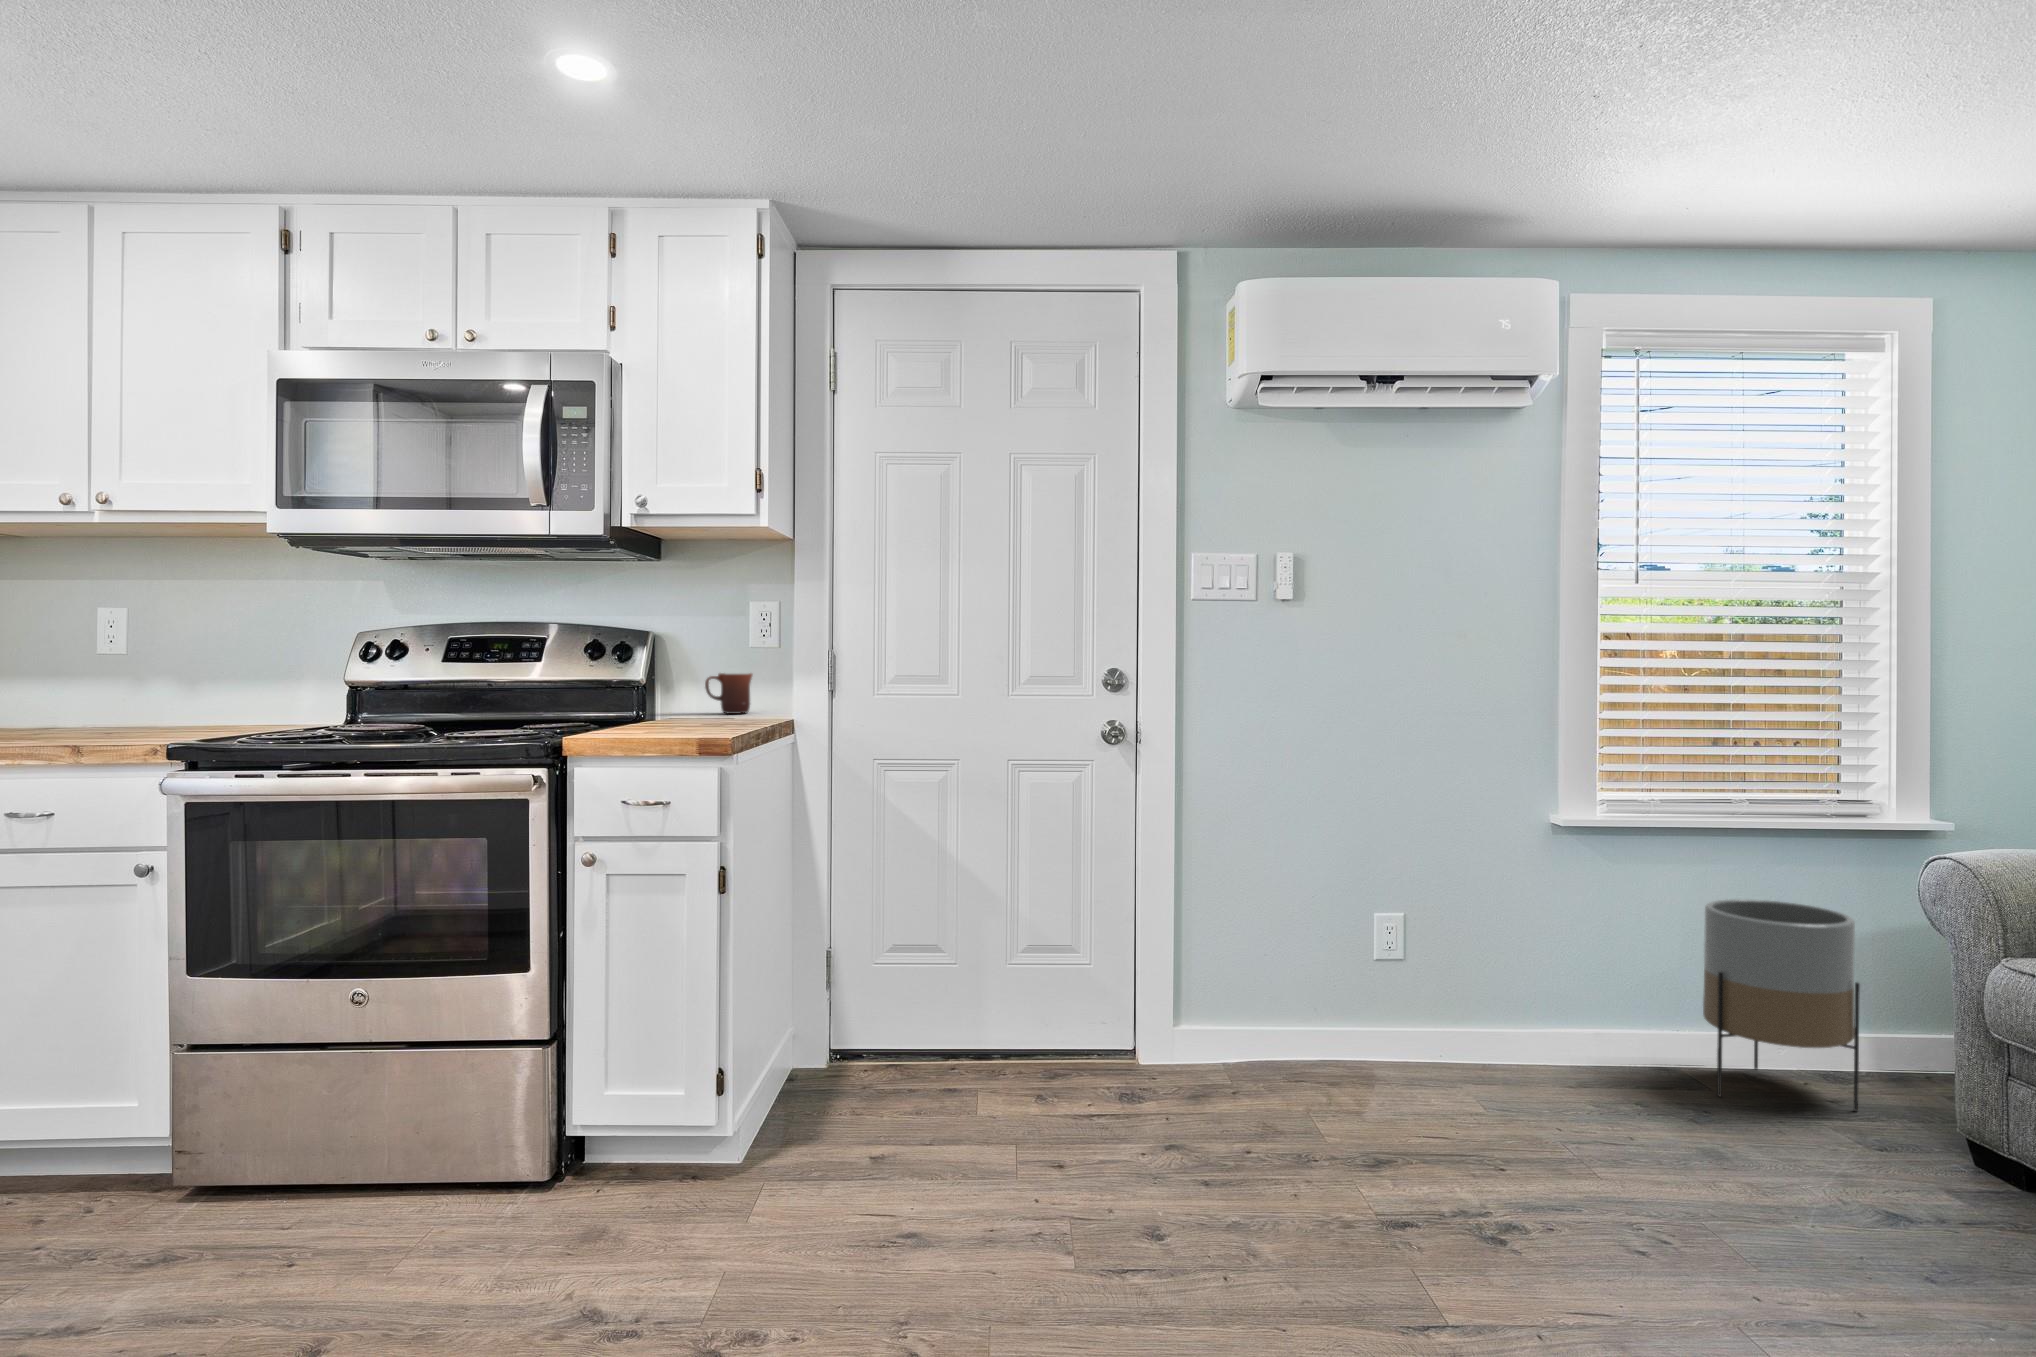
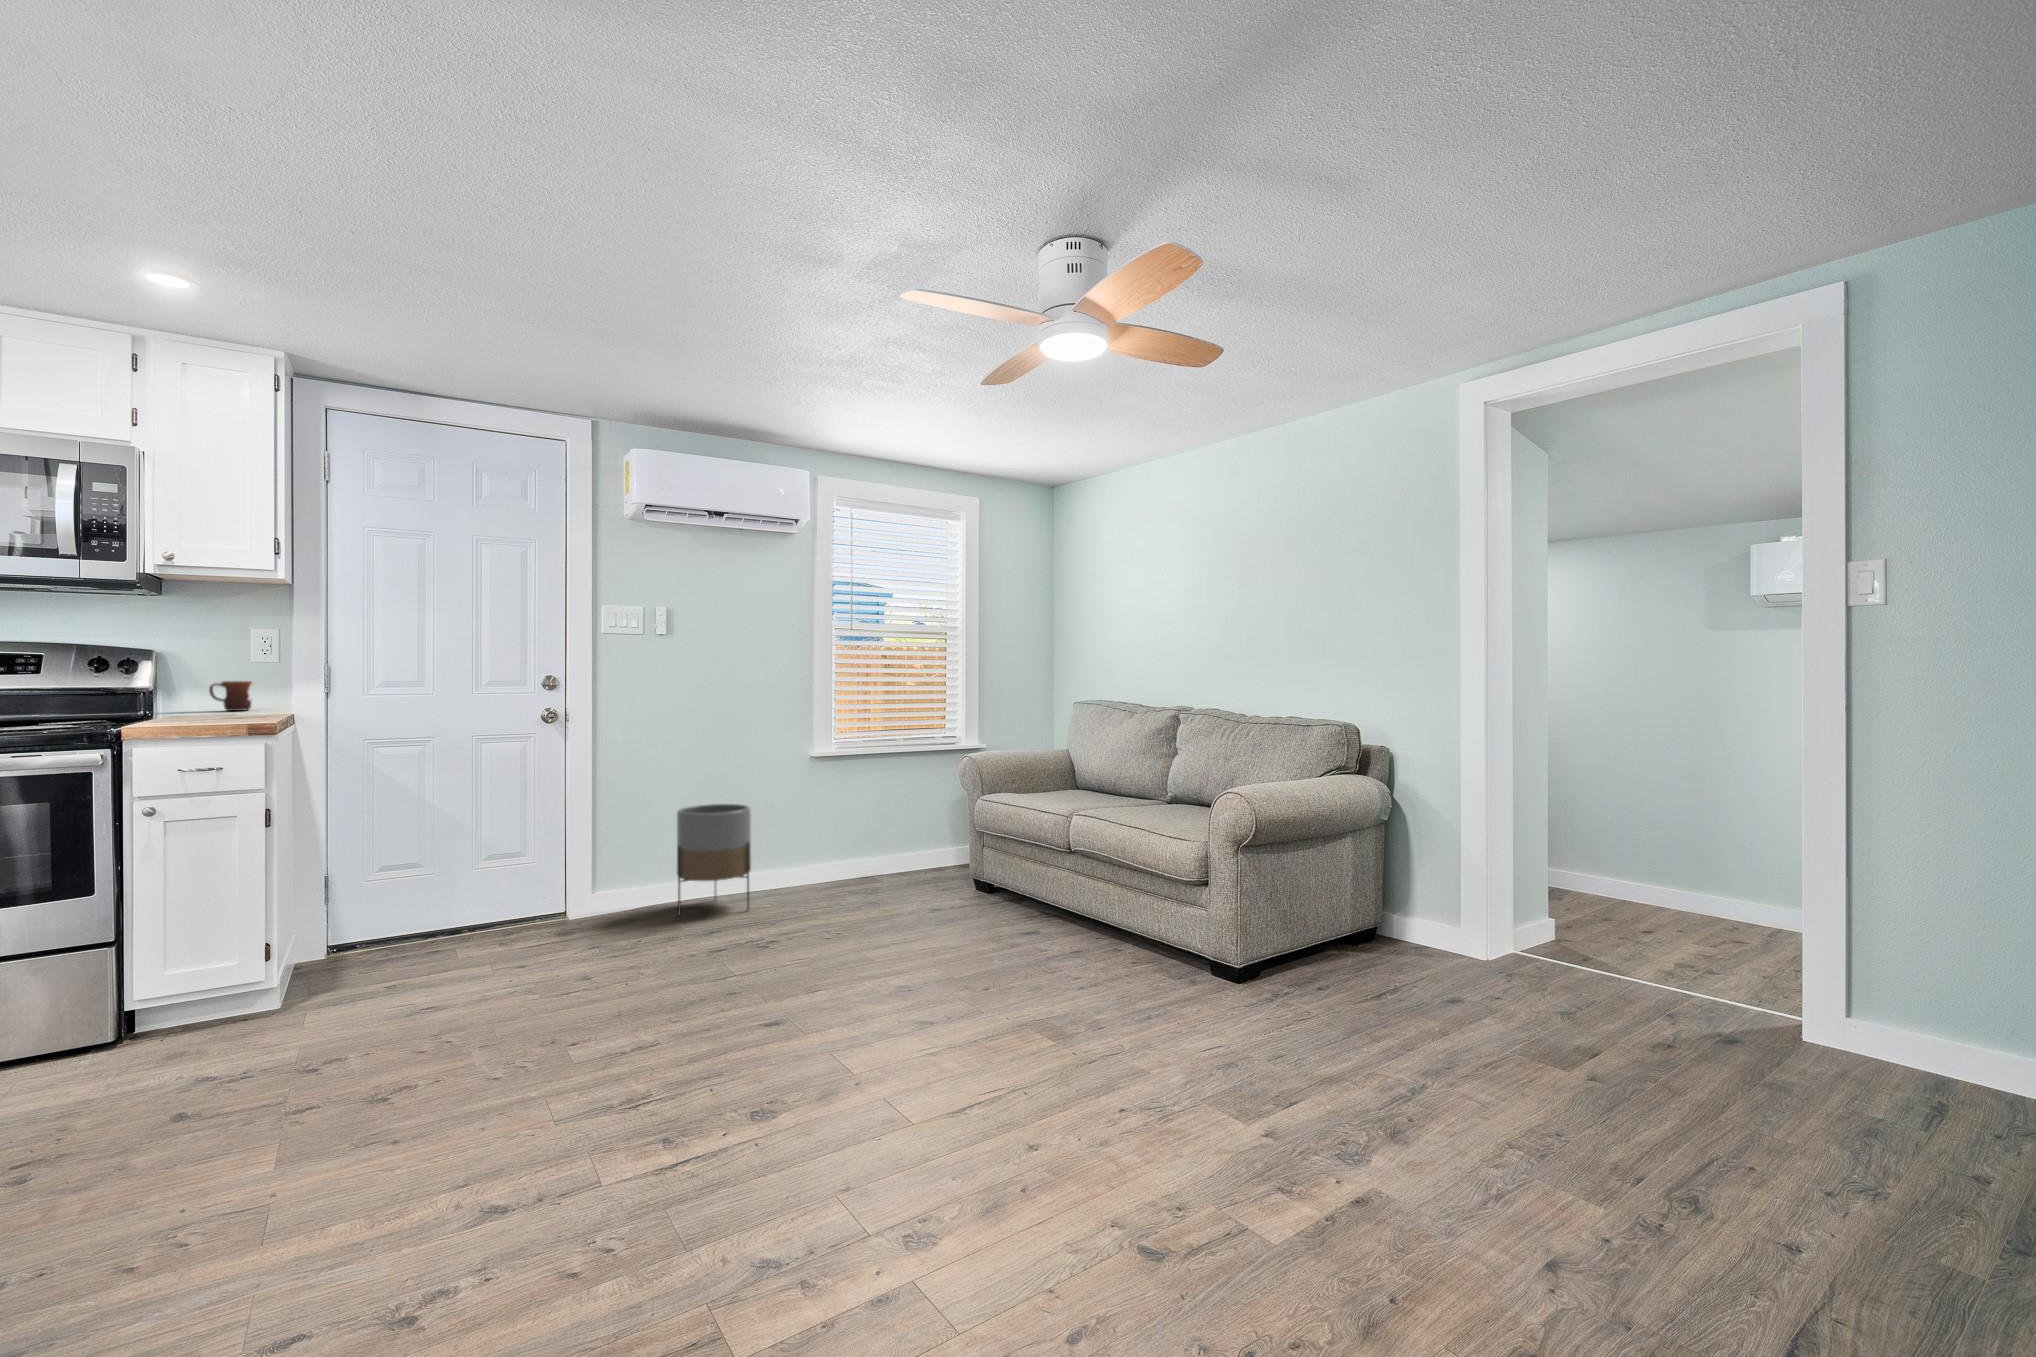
planter: present [1703,899,1860,1111] -> present [677,804,751,915]

